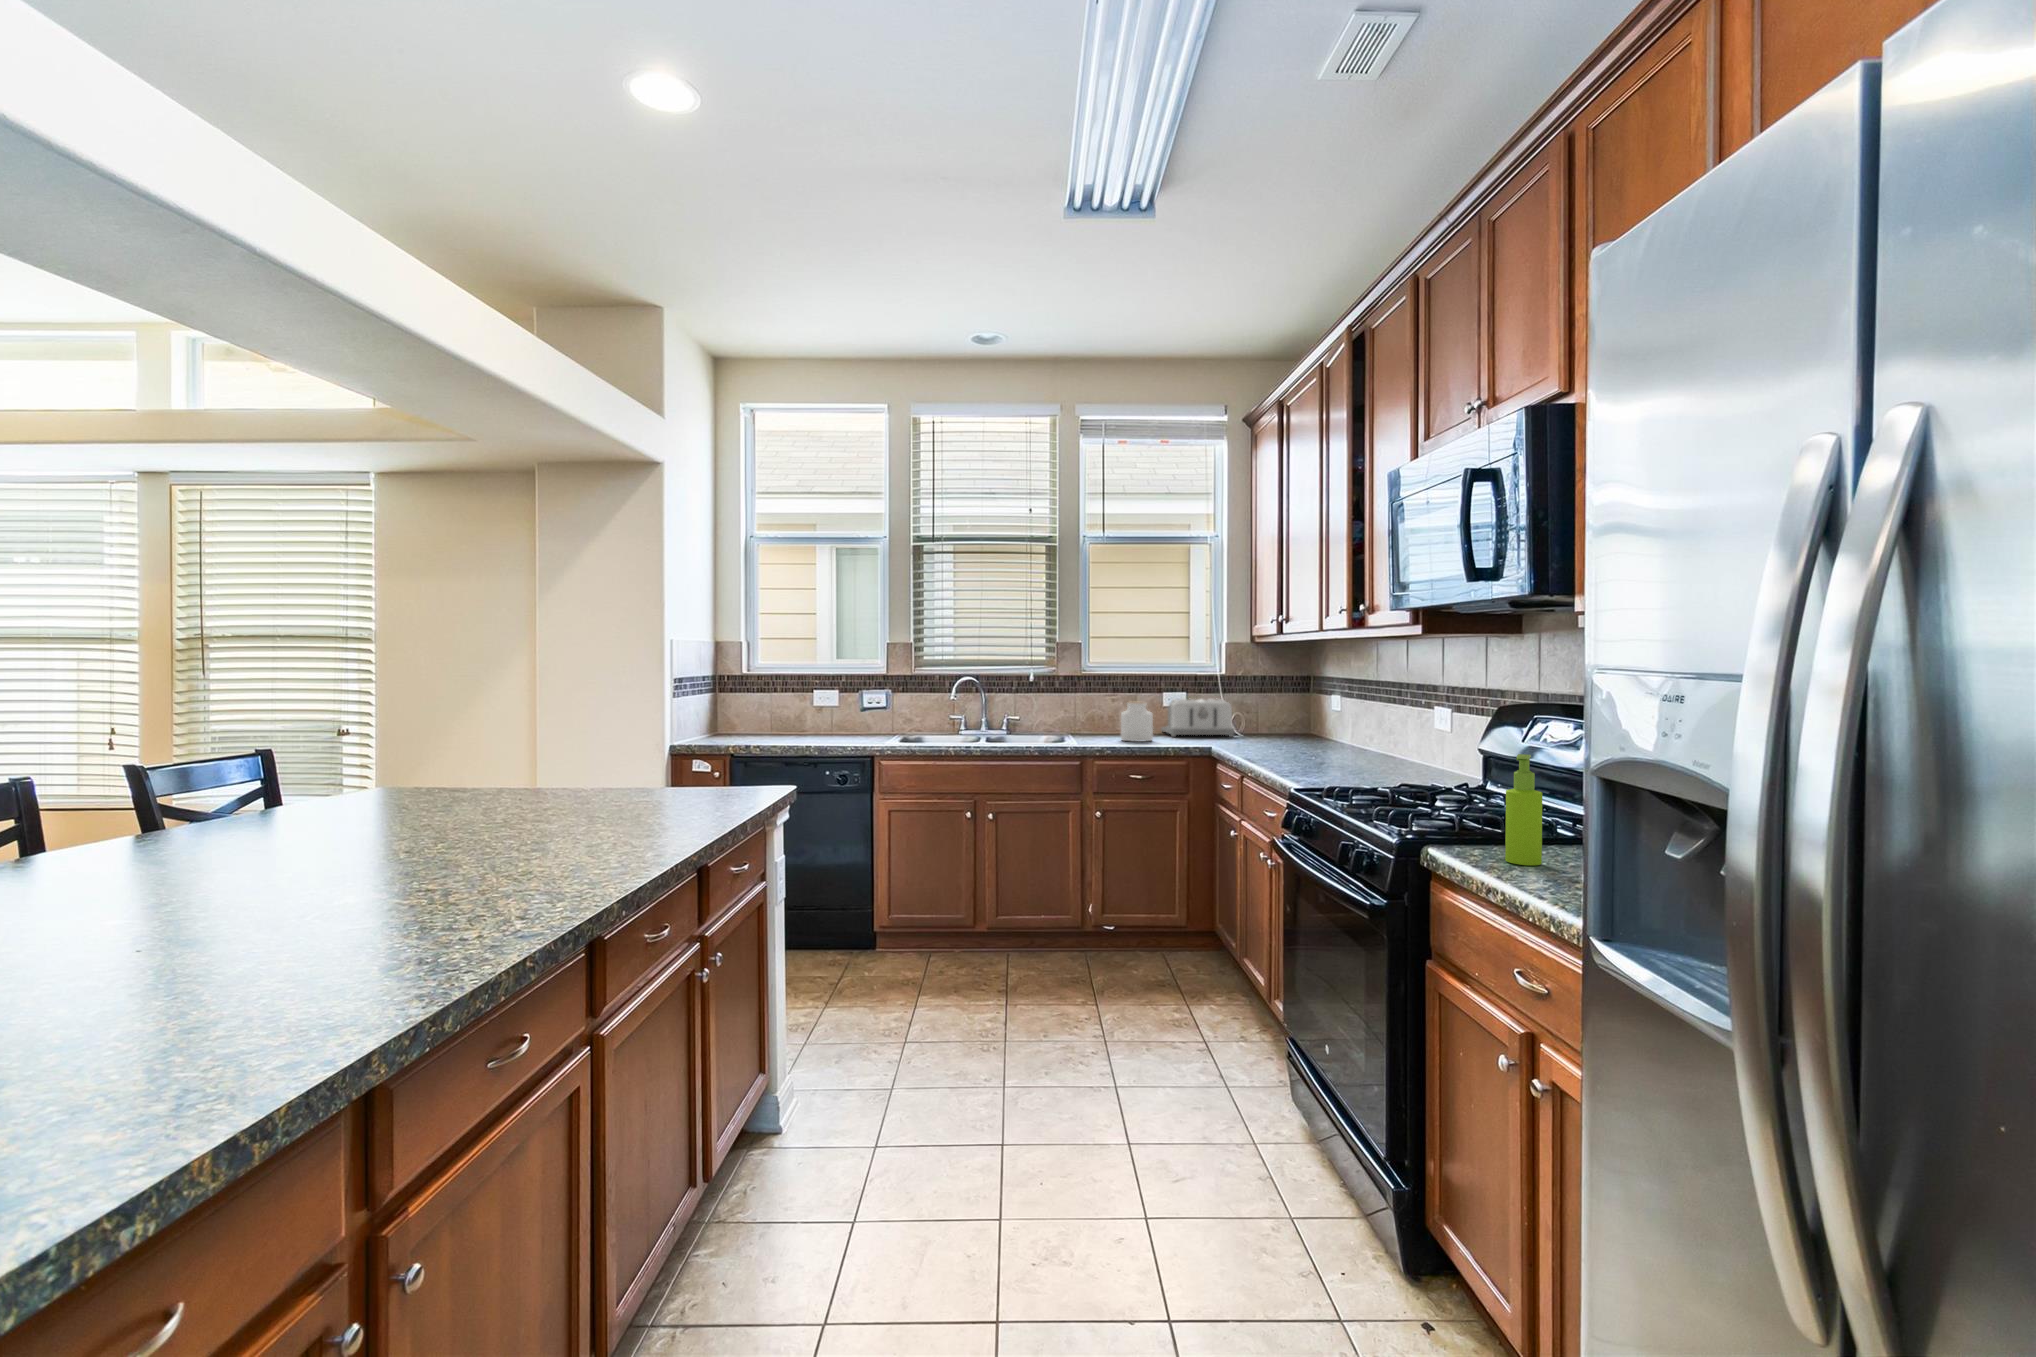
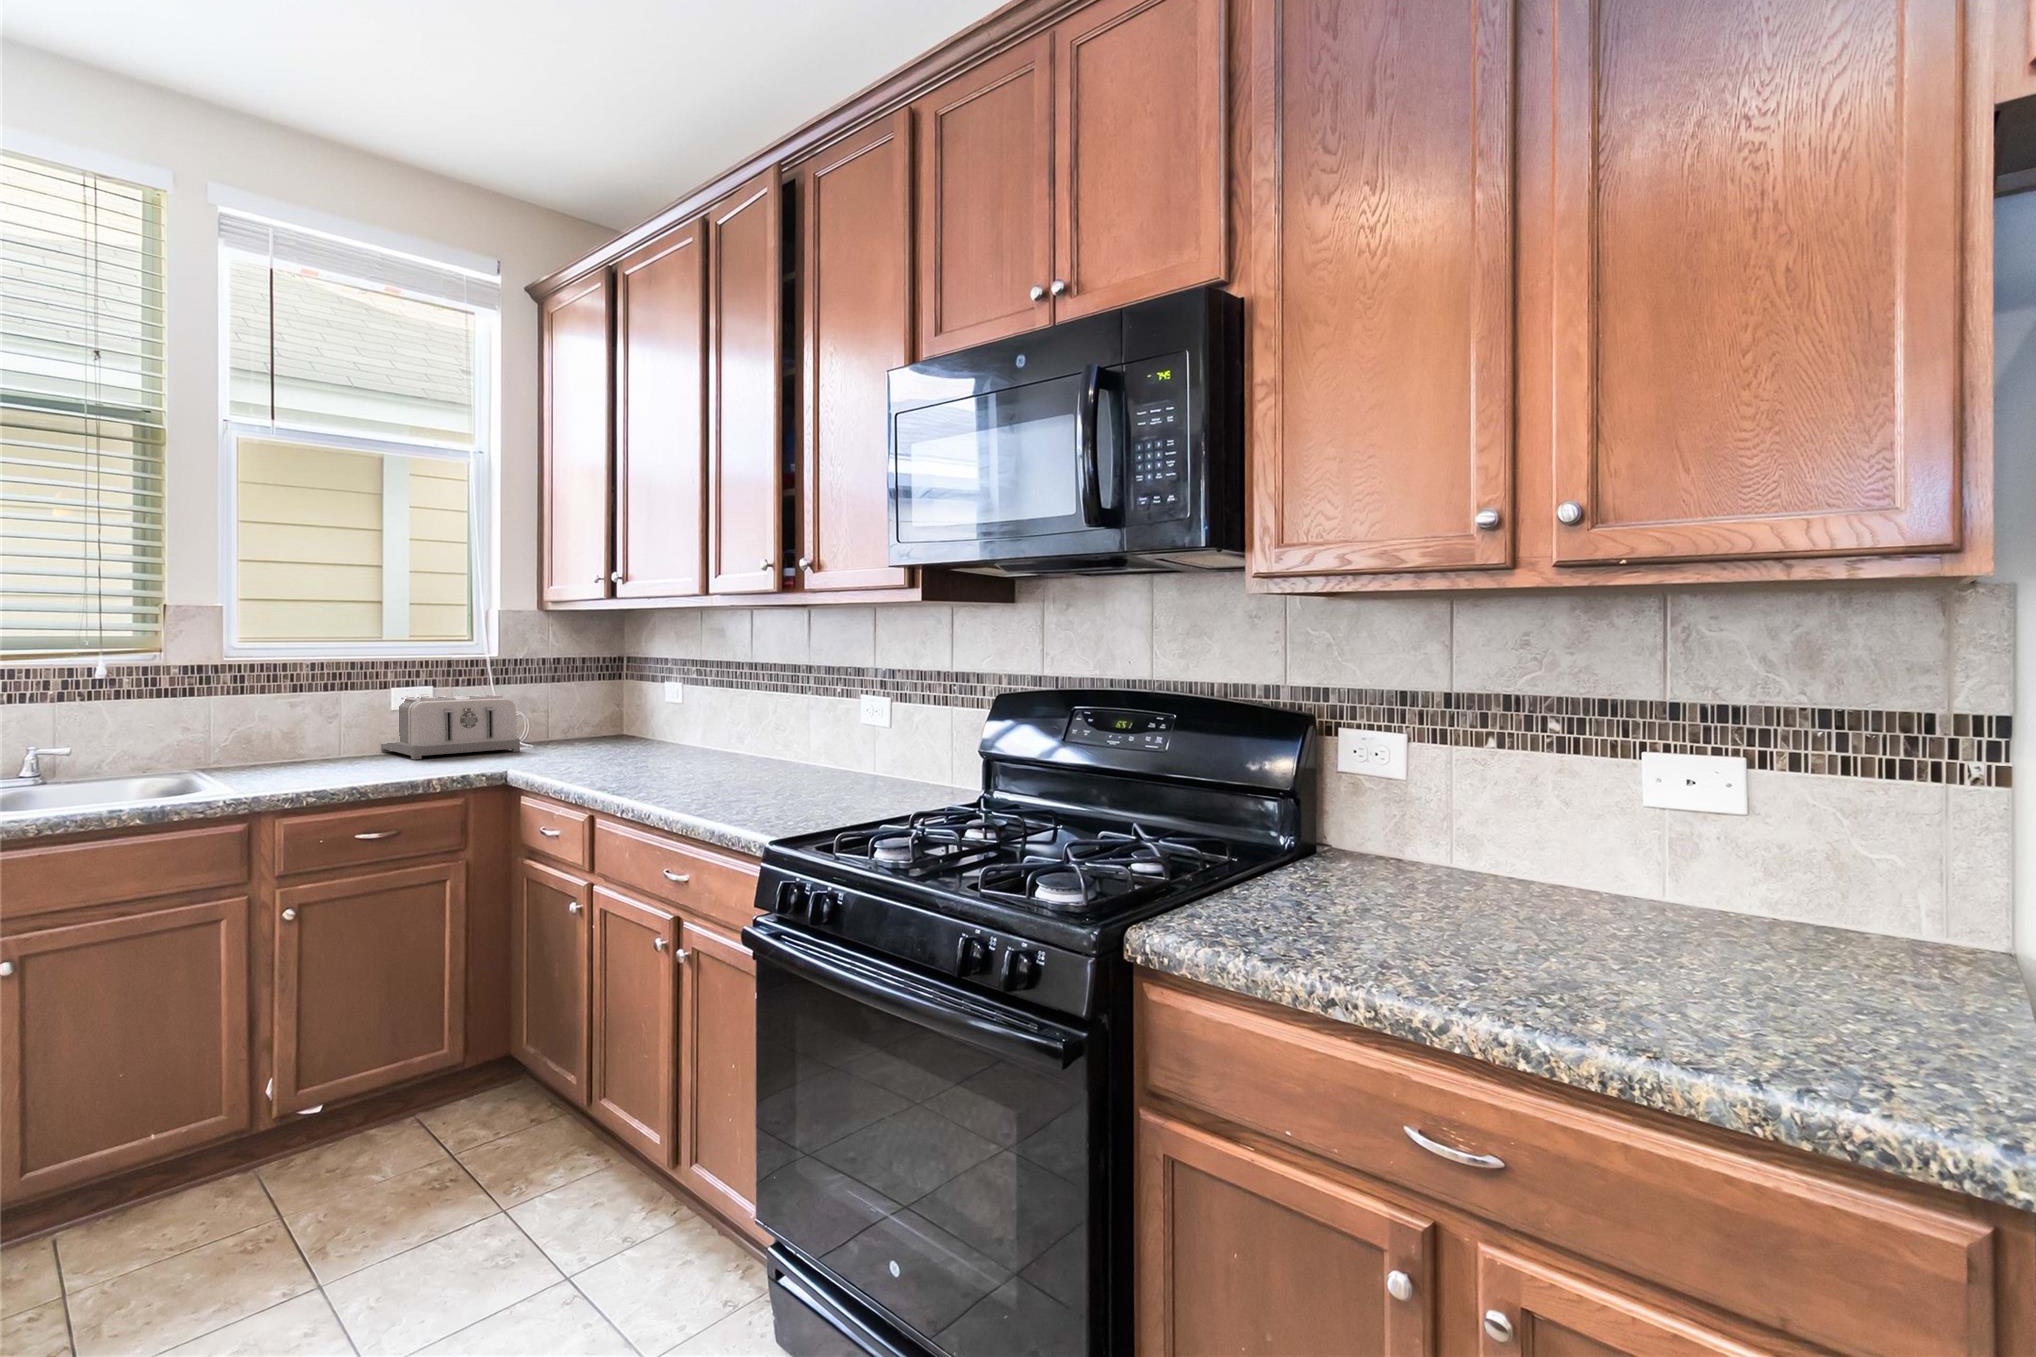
jar: present [1121,702,1153,742] -> none [320,705,387,776]
soap dispenser: present [1505,754,1542,865] -> none [1299,784,1351,953]

